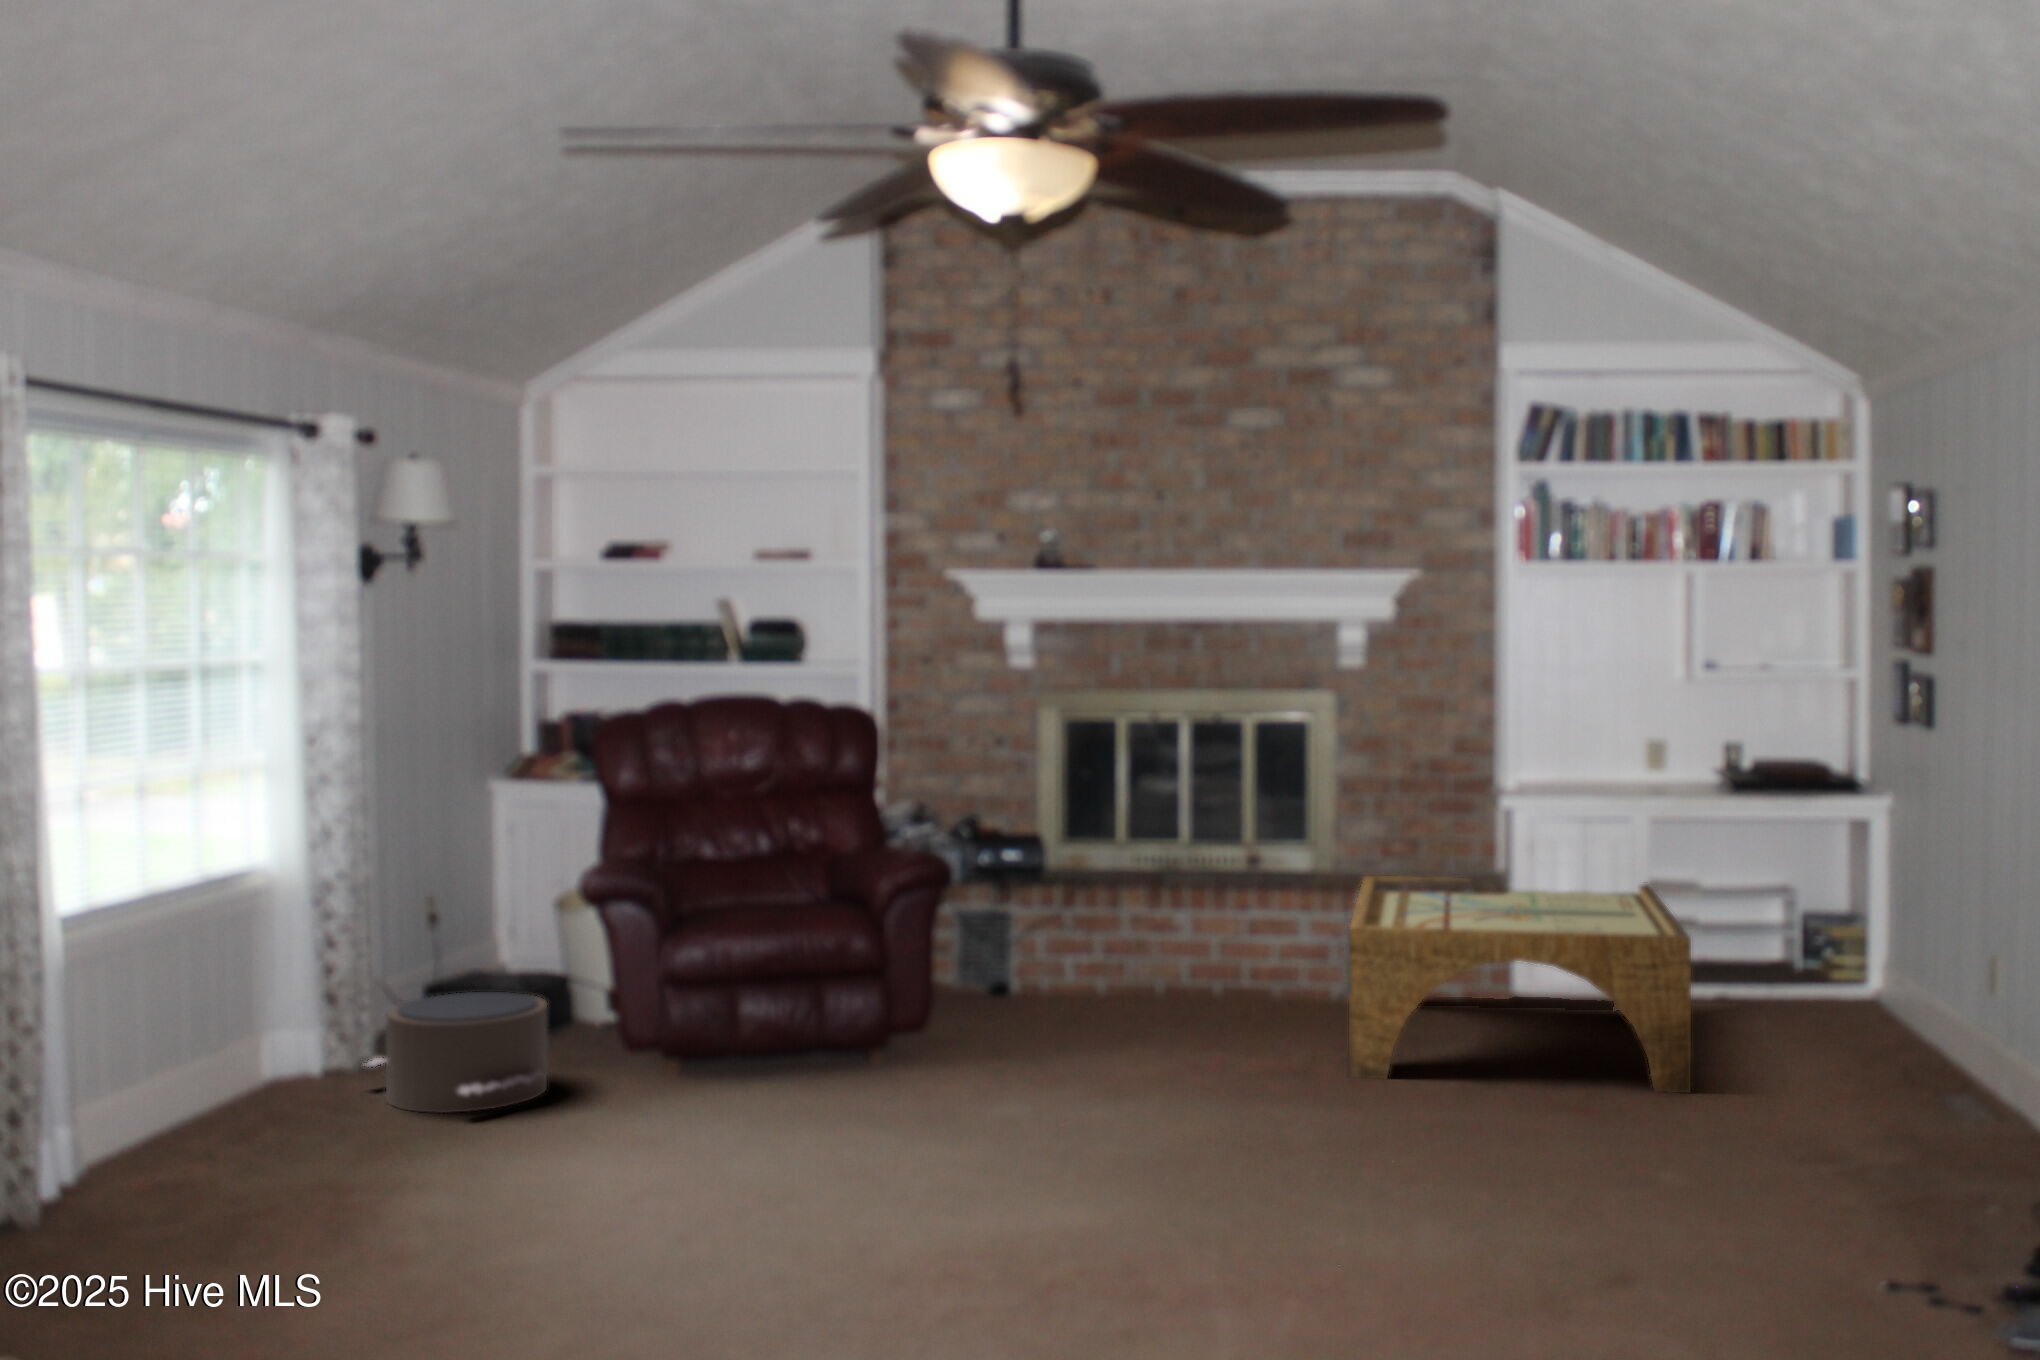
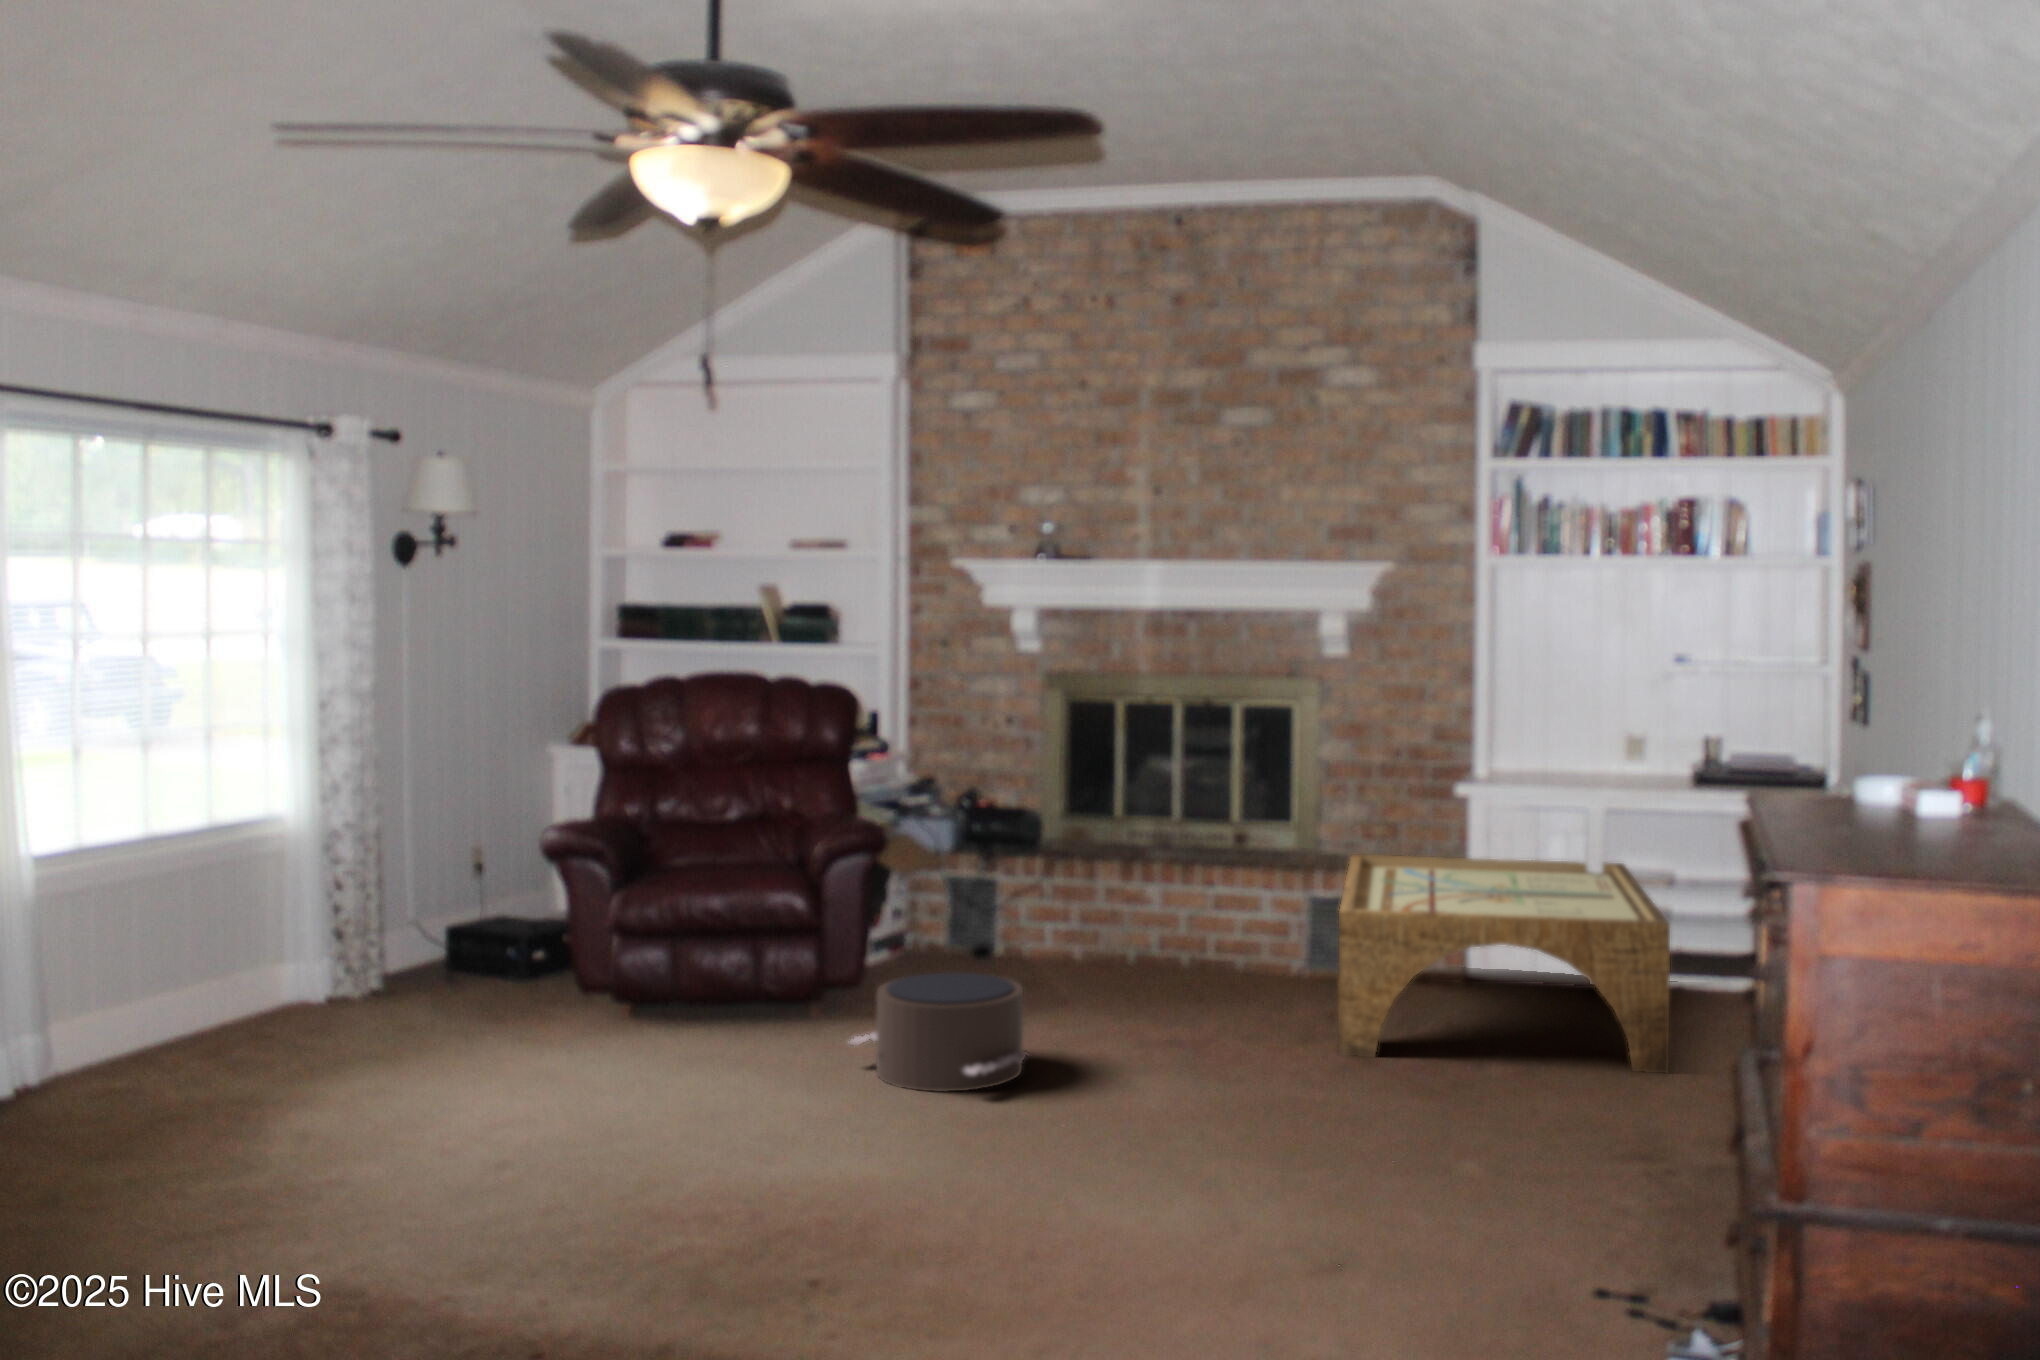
pouf: present [366,992,547,1113] -> present [850,973,1027,1092]

